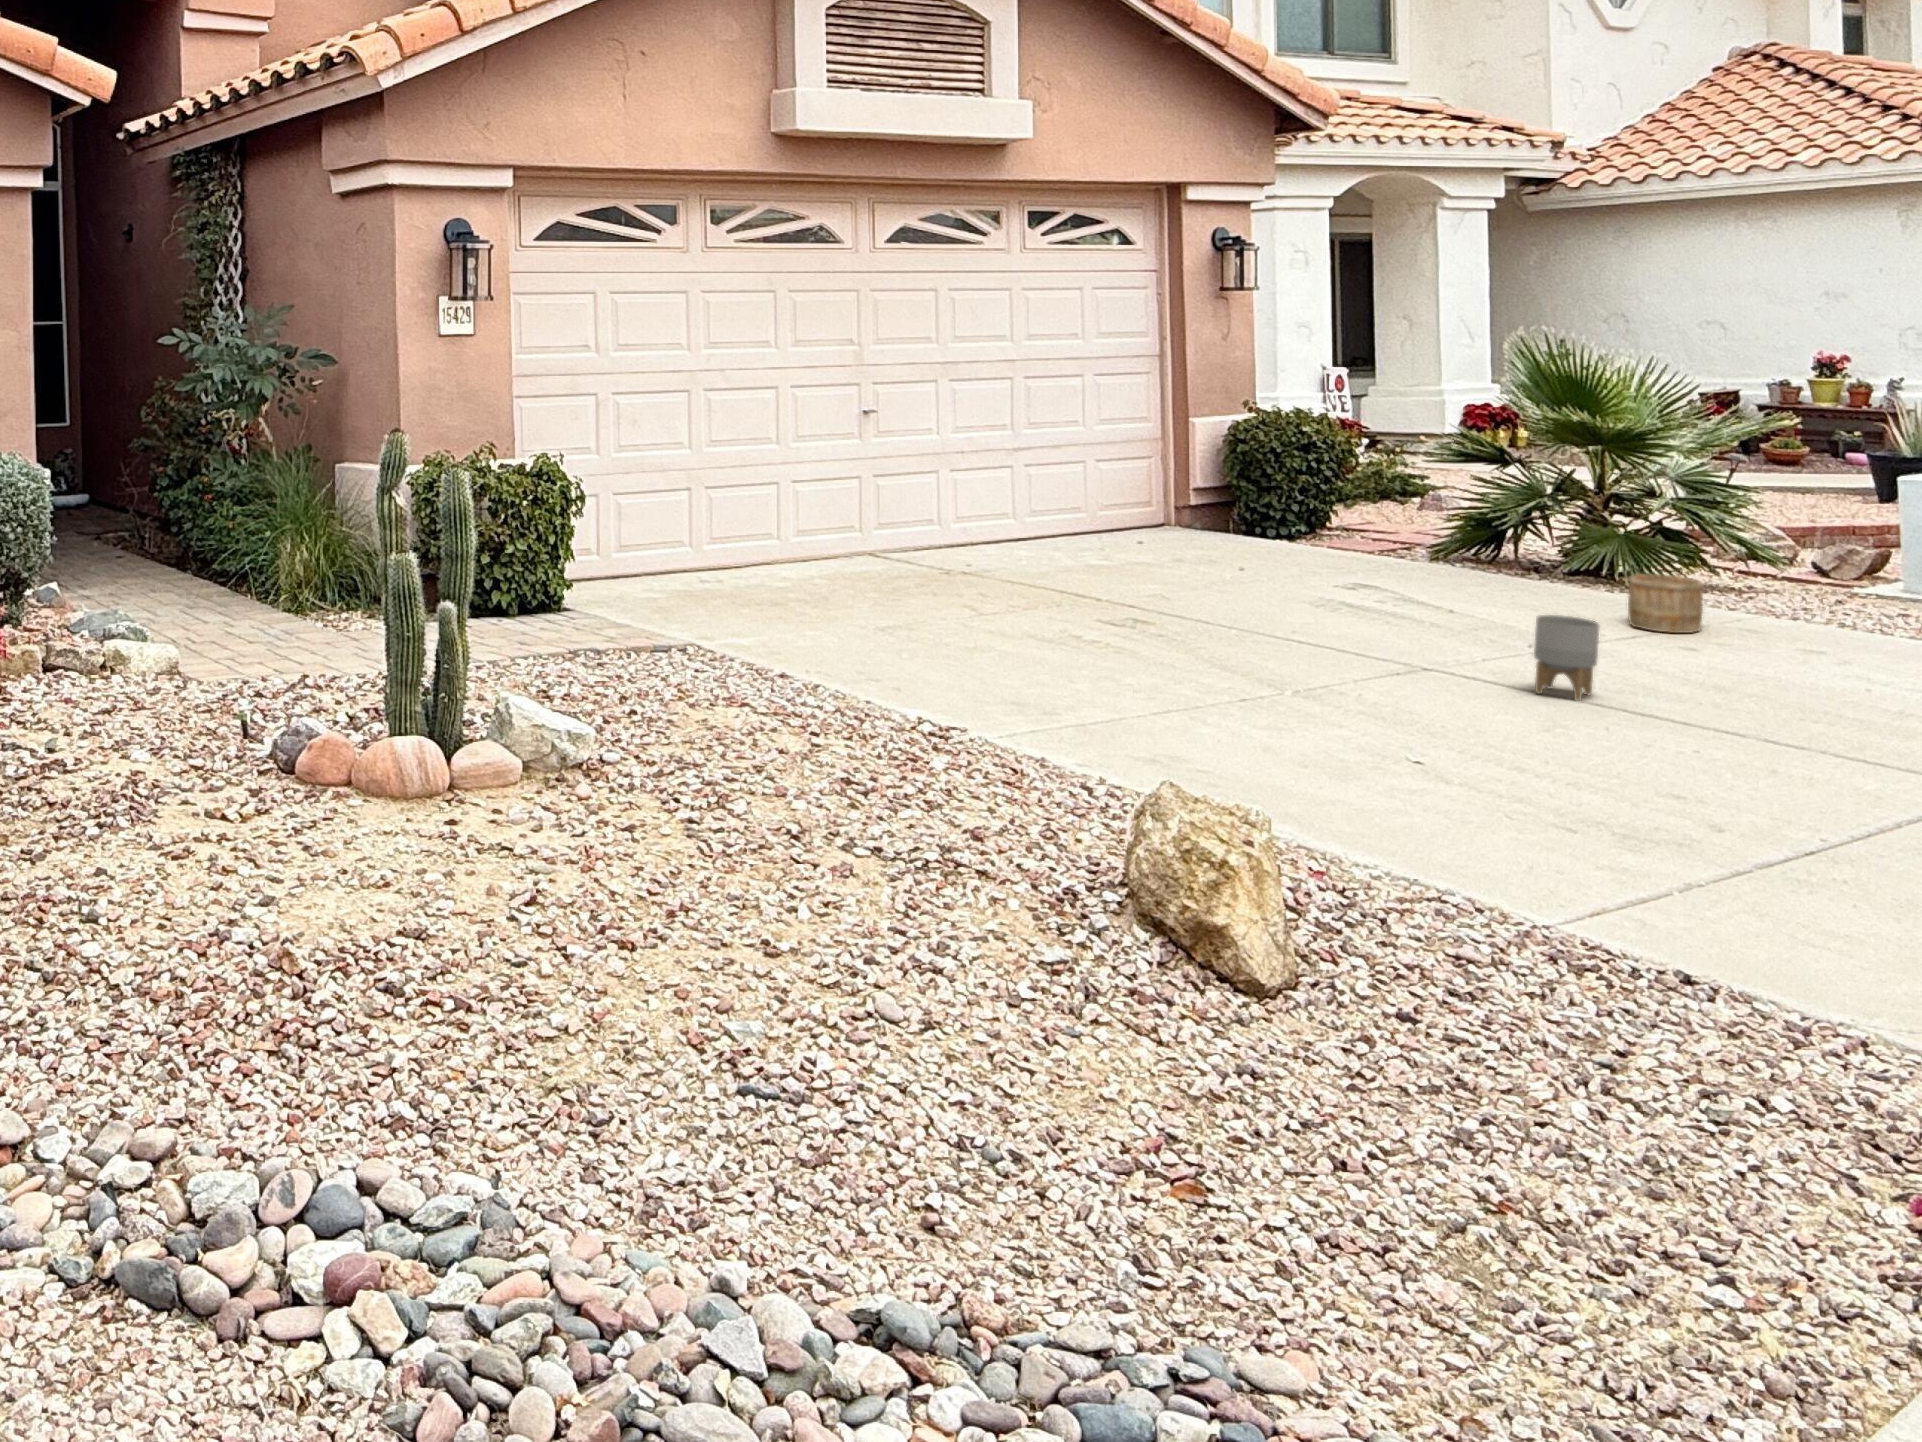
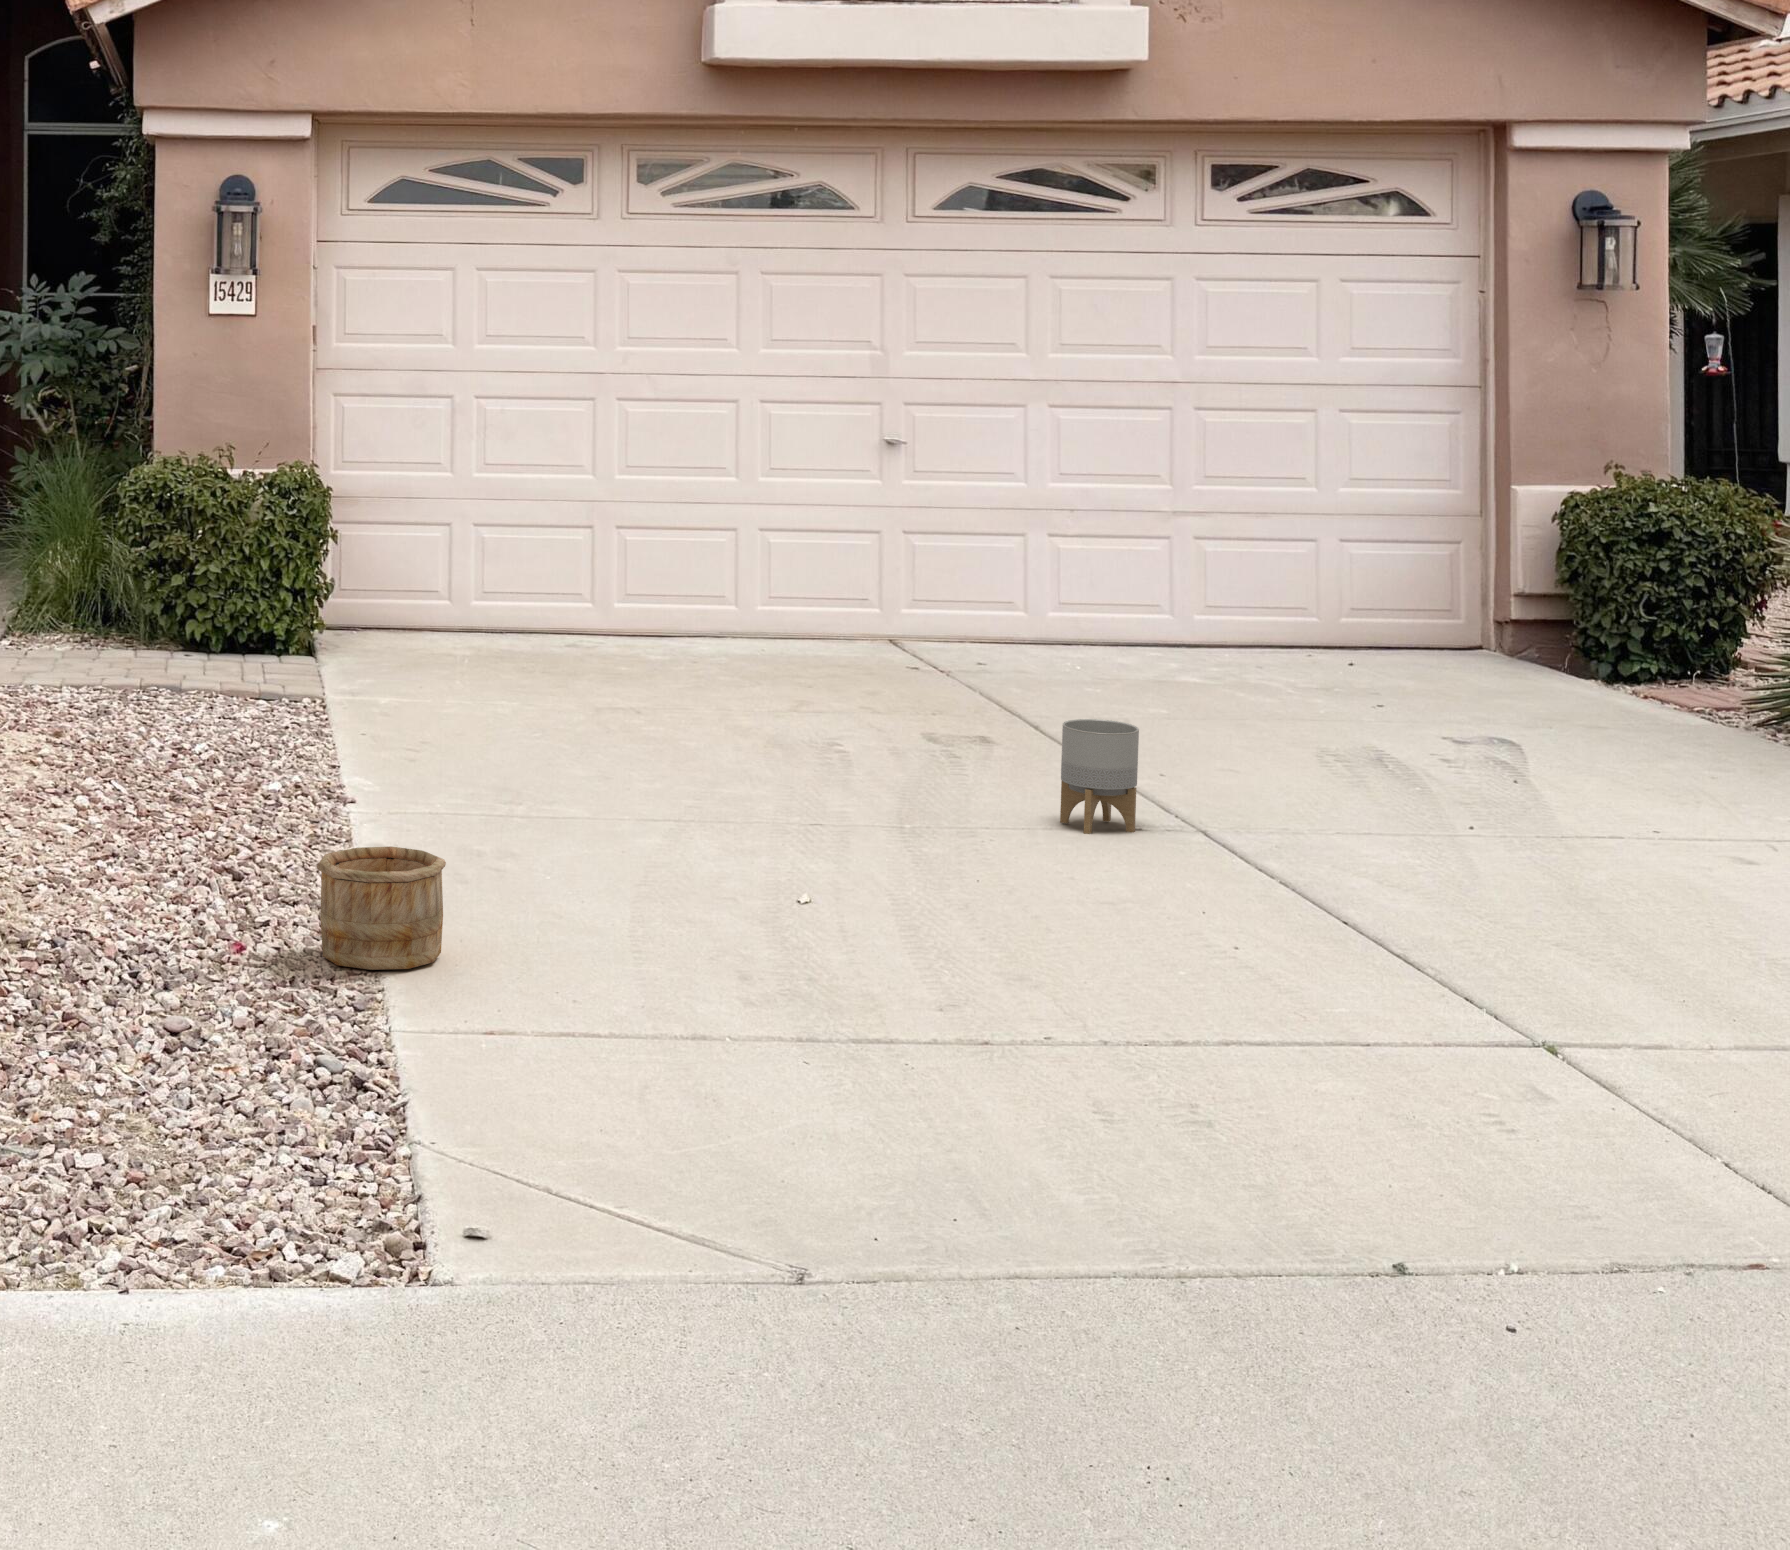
wooden bucket: present [1628,574,1704,633] -> present [317,846,446,970]

